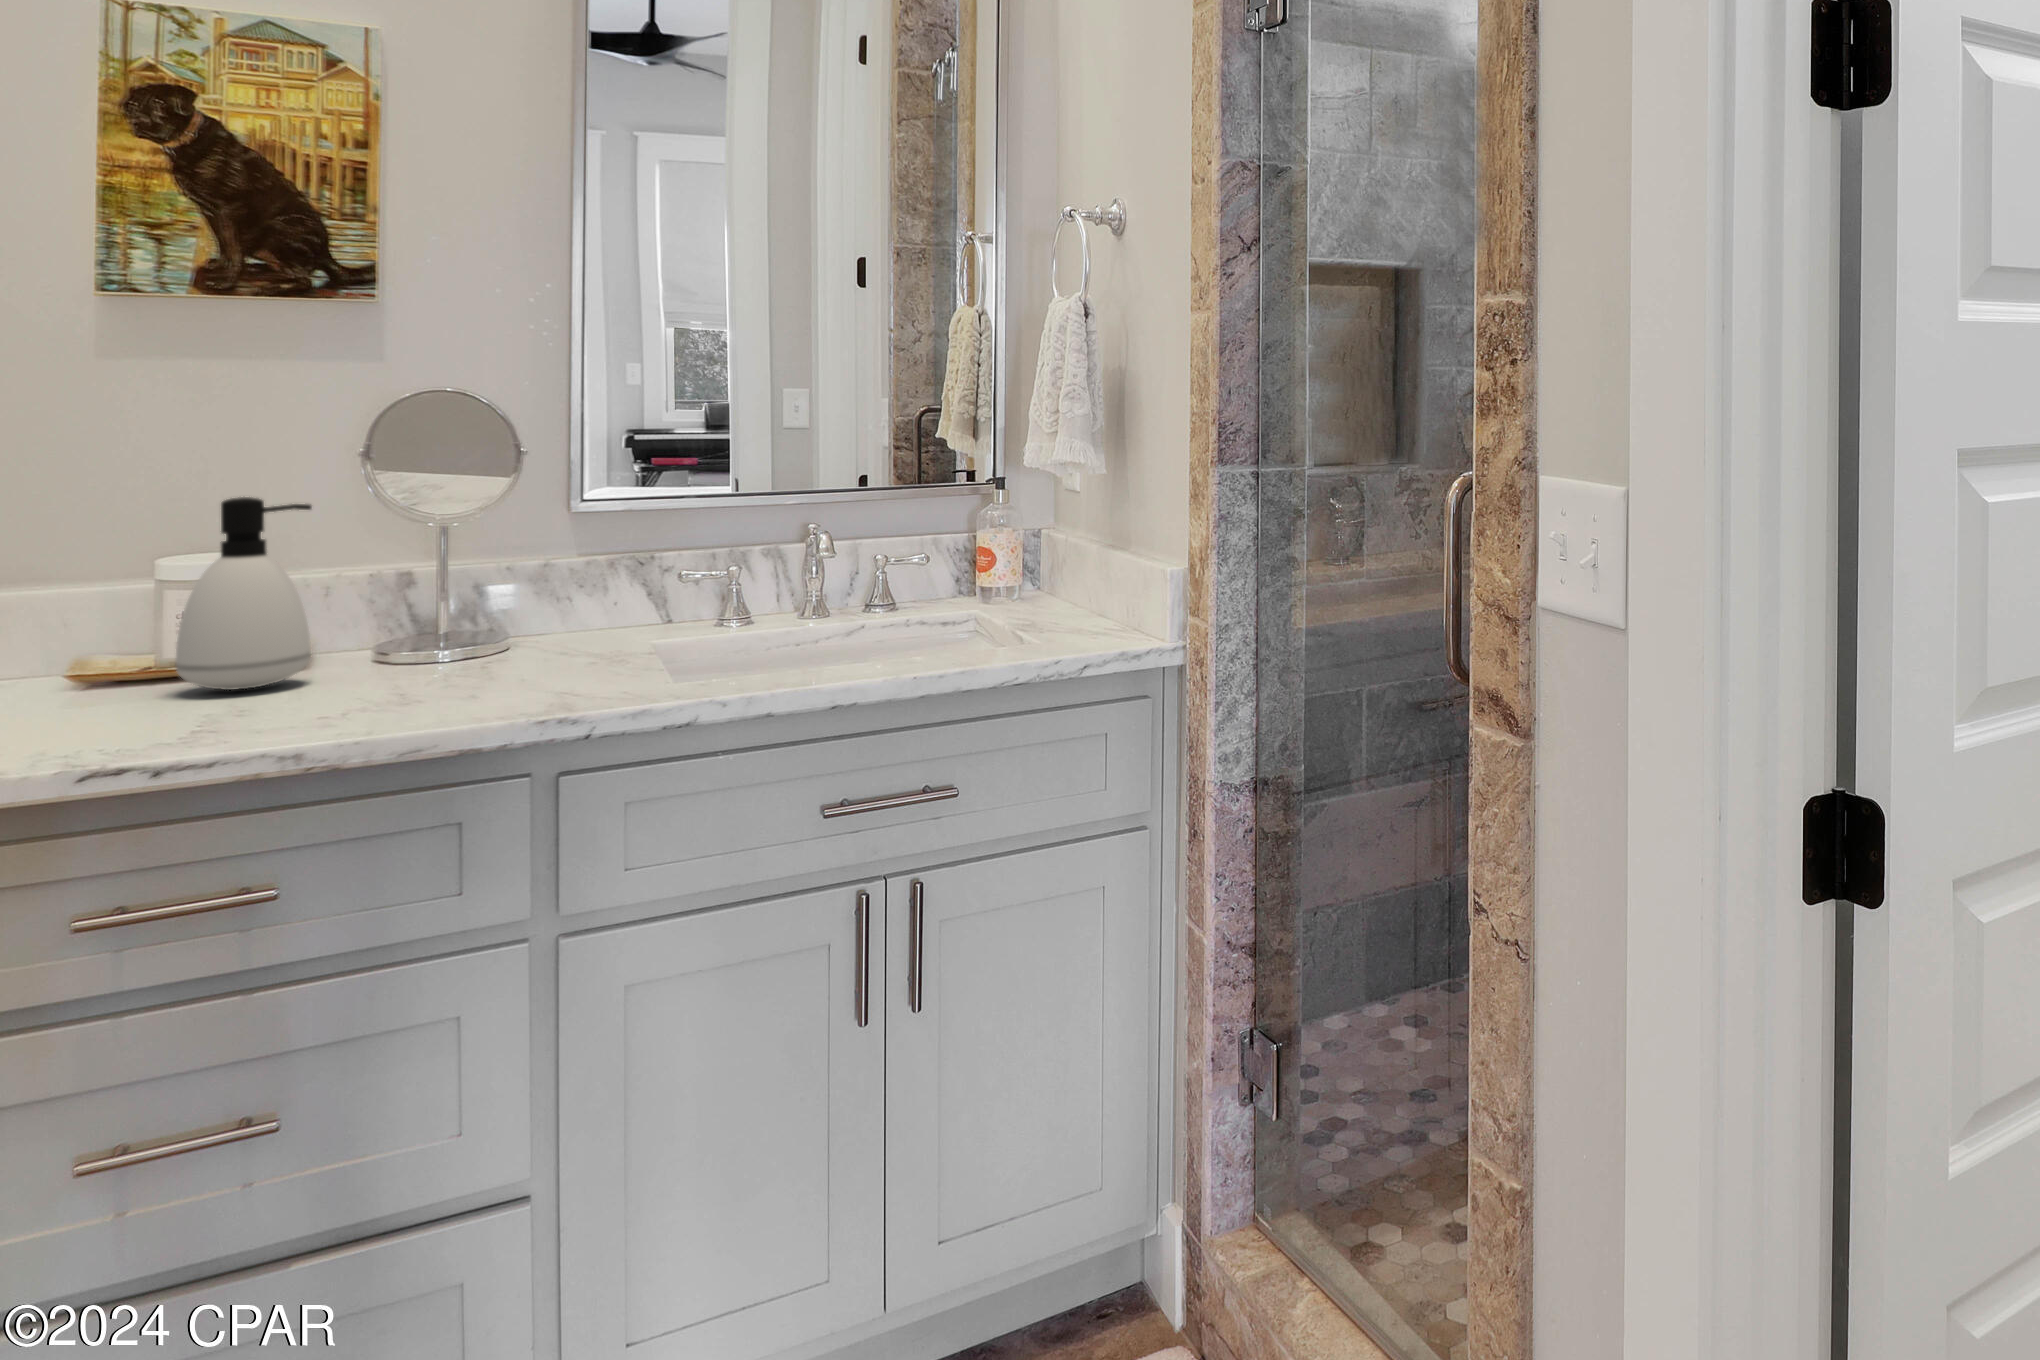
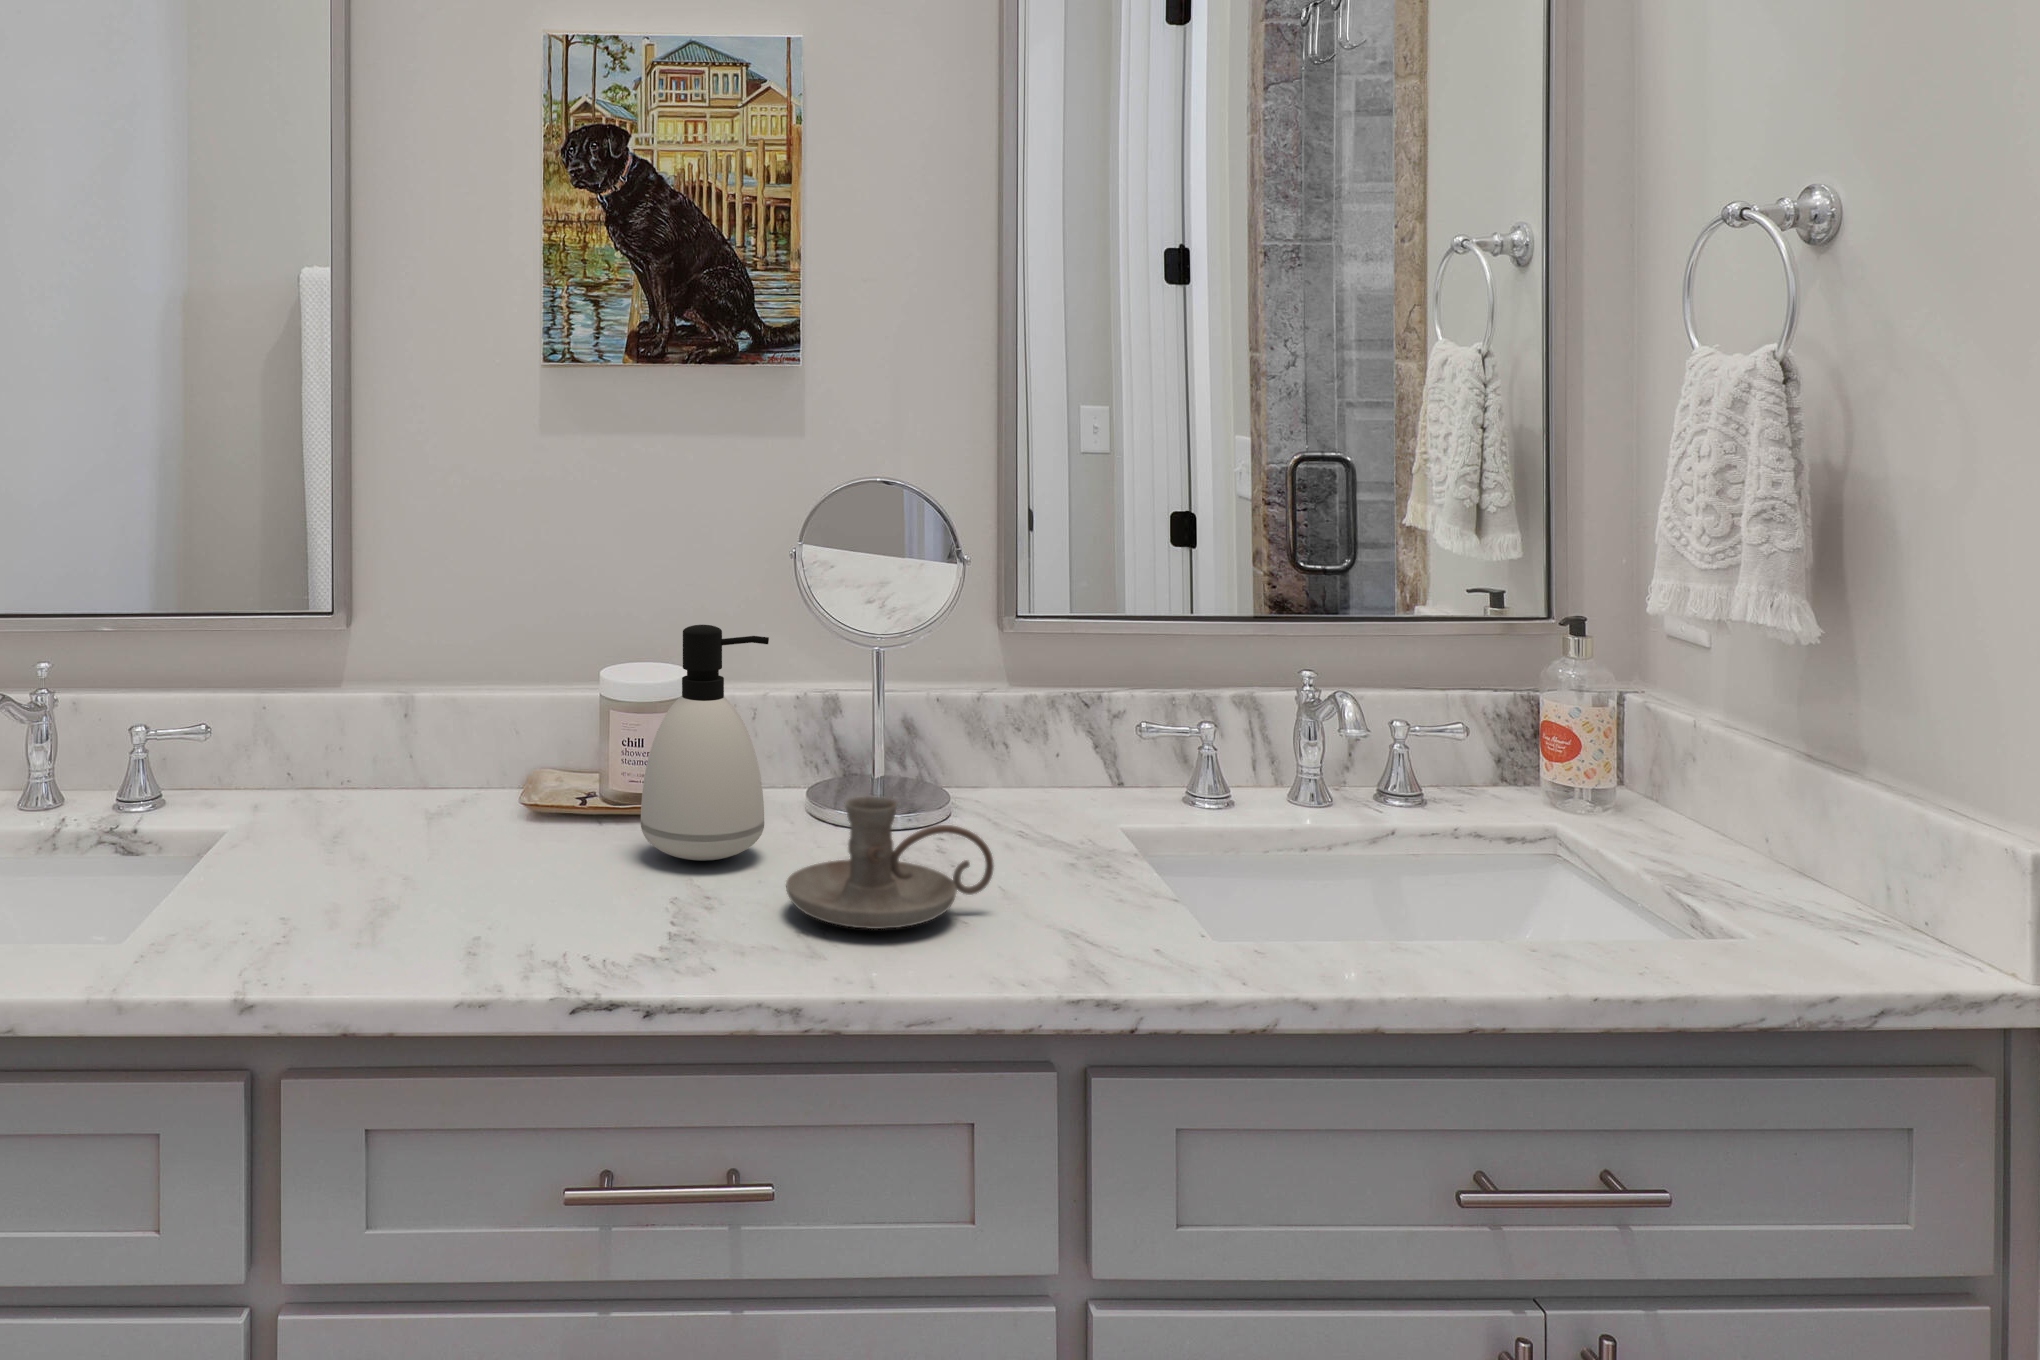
candle holder: none [294,612,498,706] -> present [786,796,994,929]

